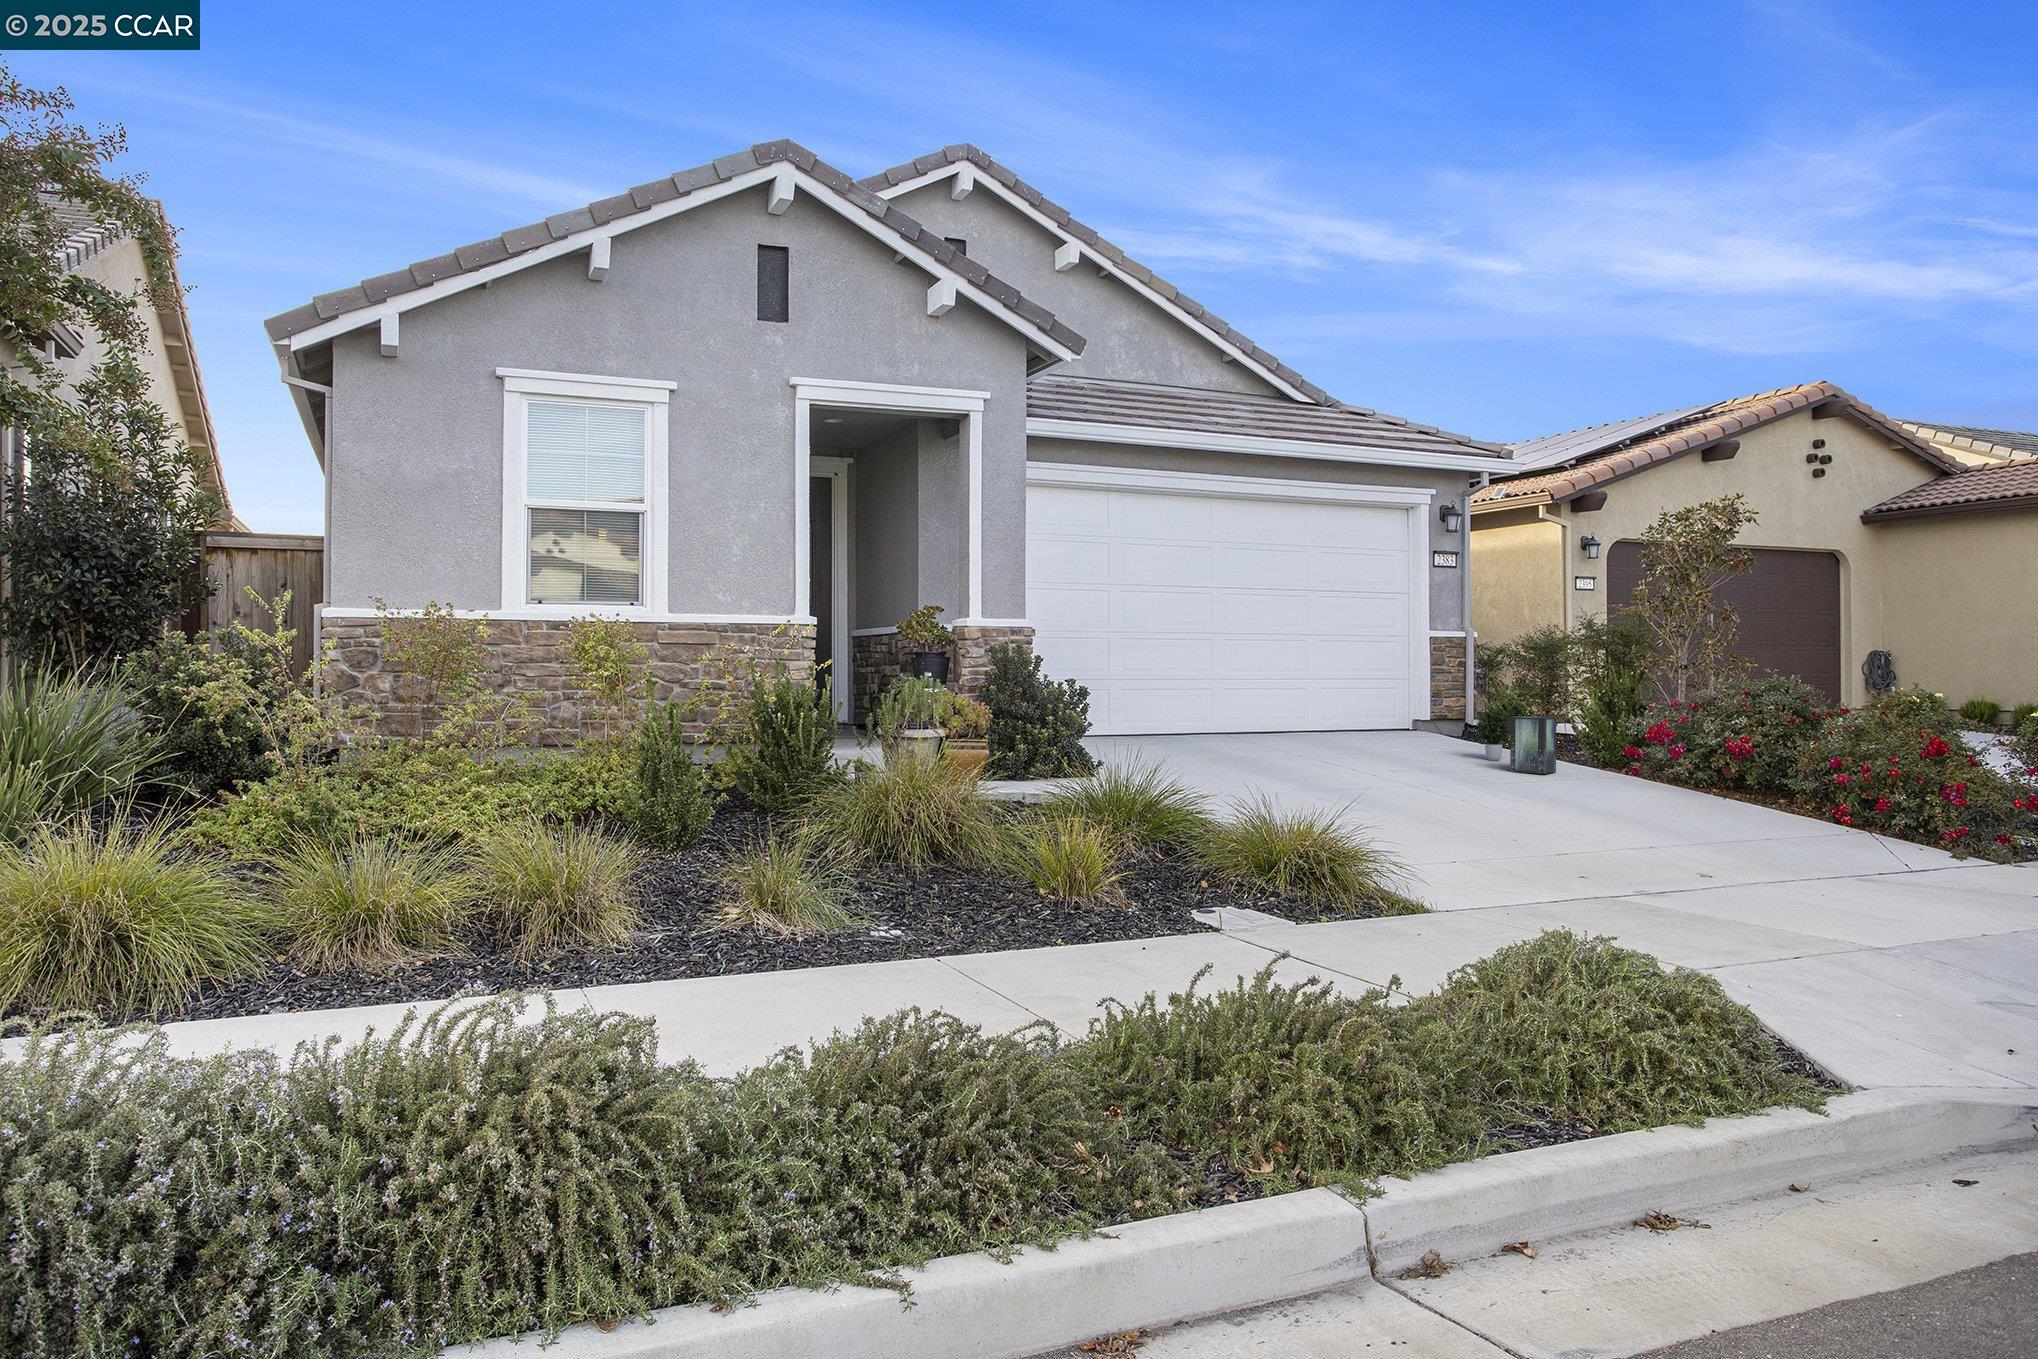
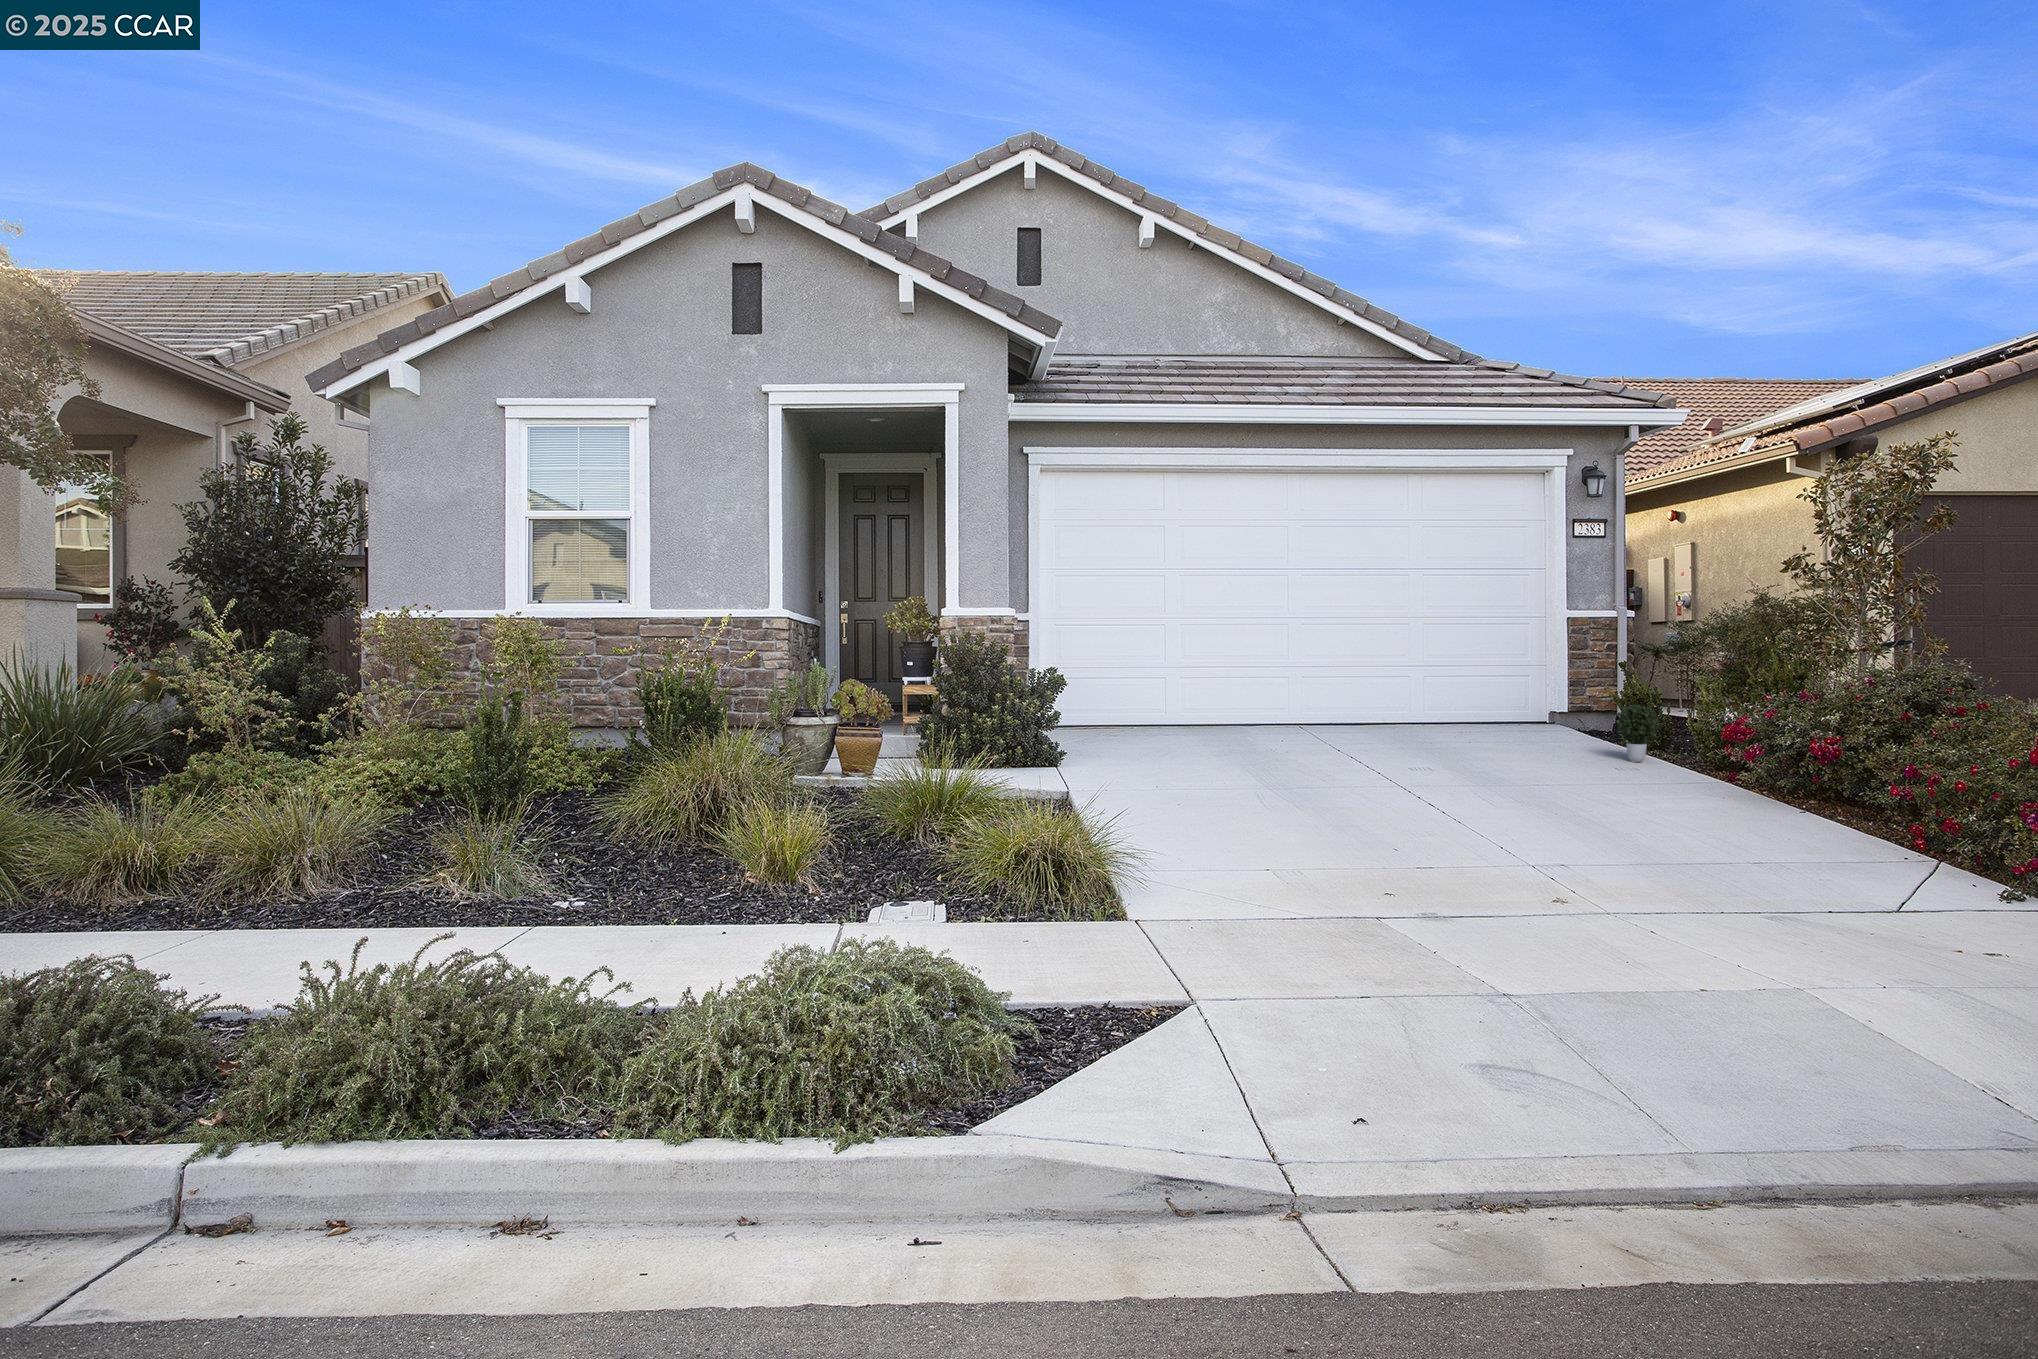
storage box: present [1510,717,1556,774] -> none [1652,717,1708,784]

